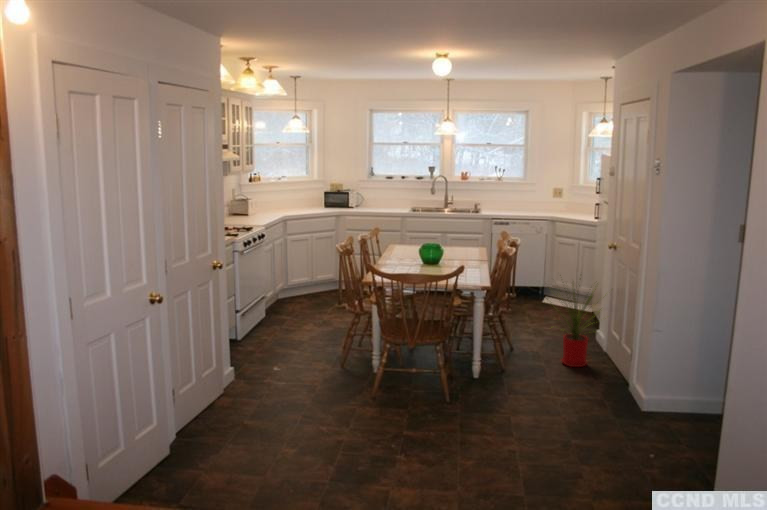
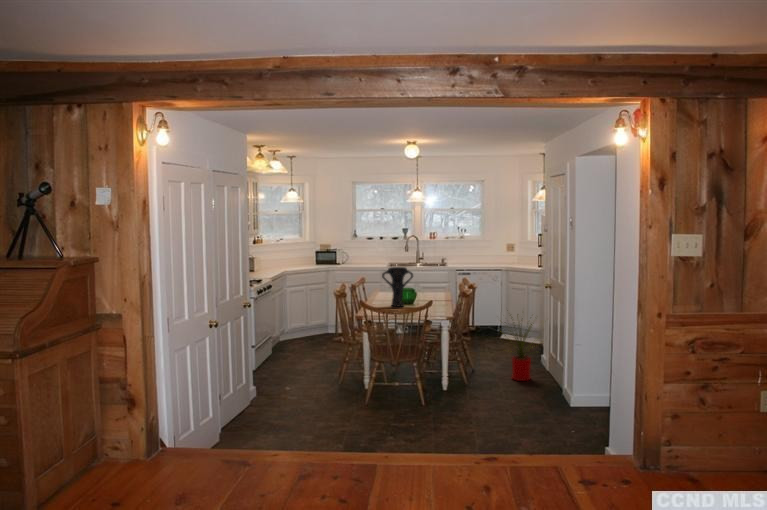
vase: none [399,217,440,269] -> present [382,267,413,307]

